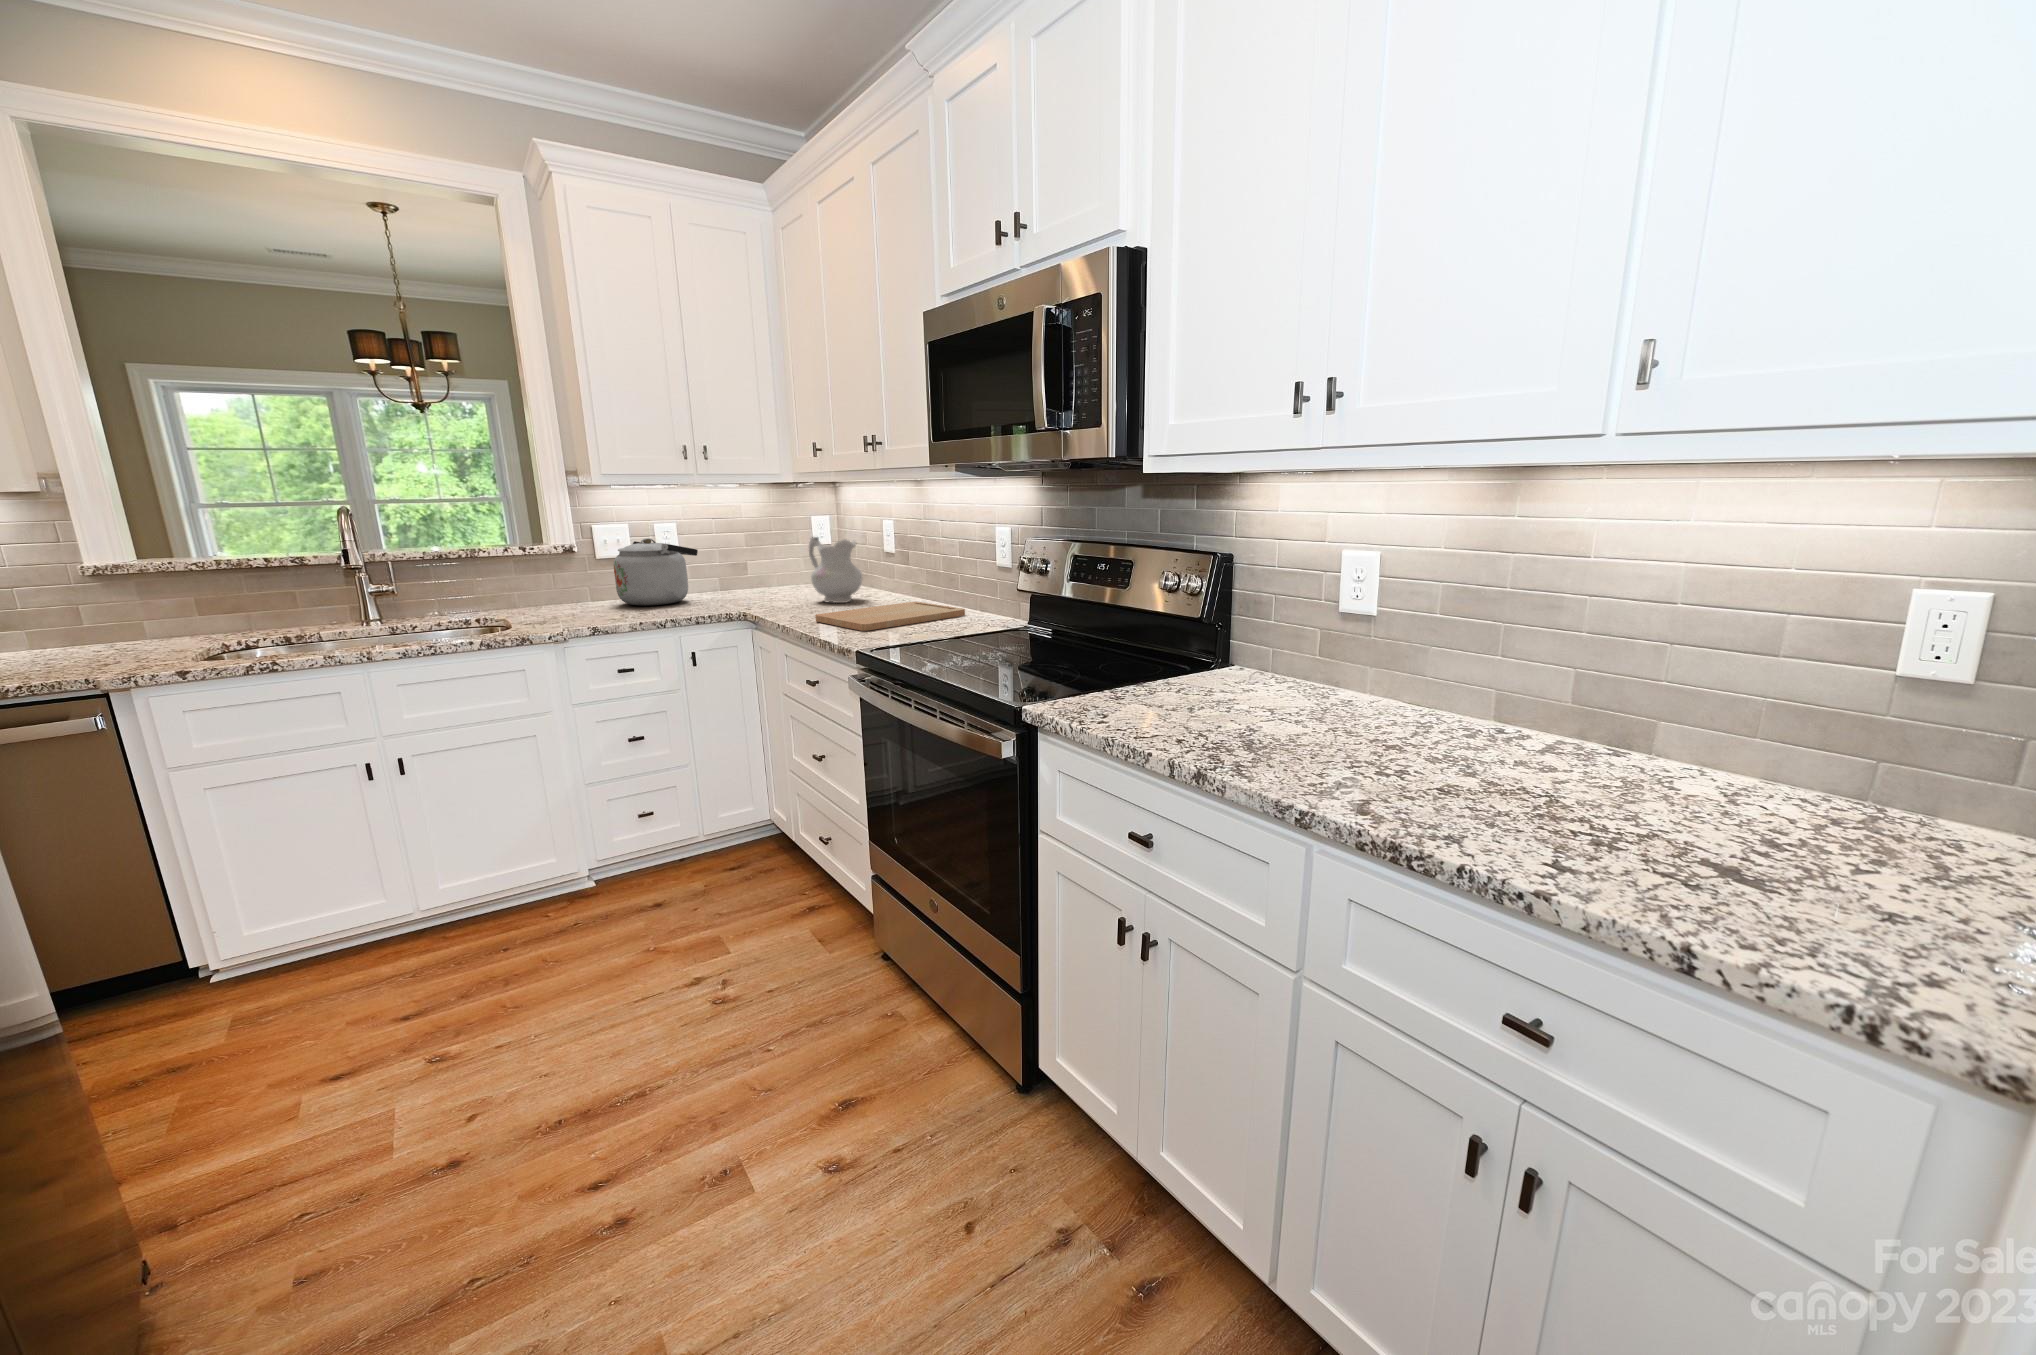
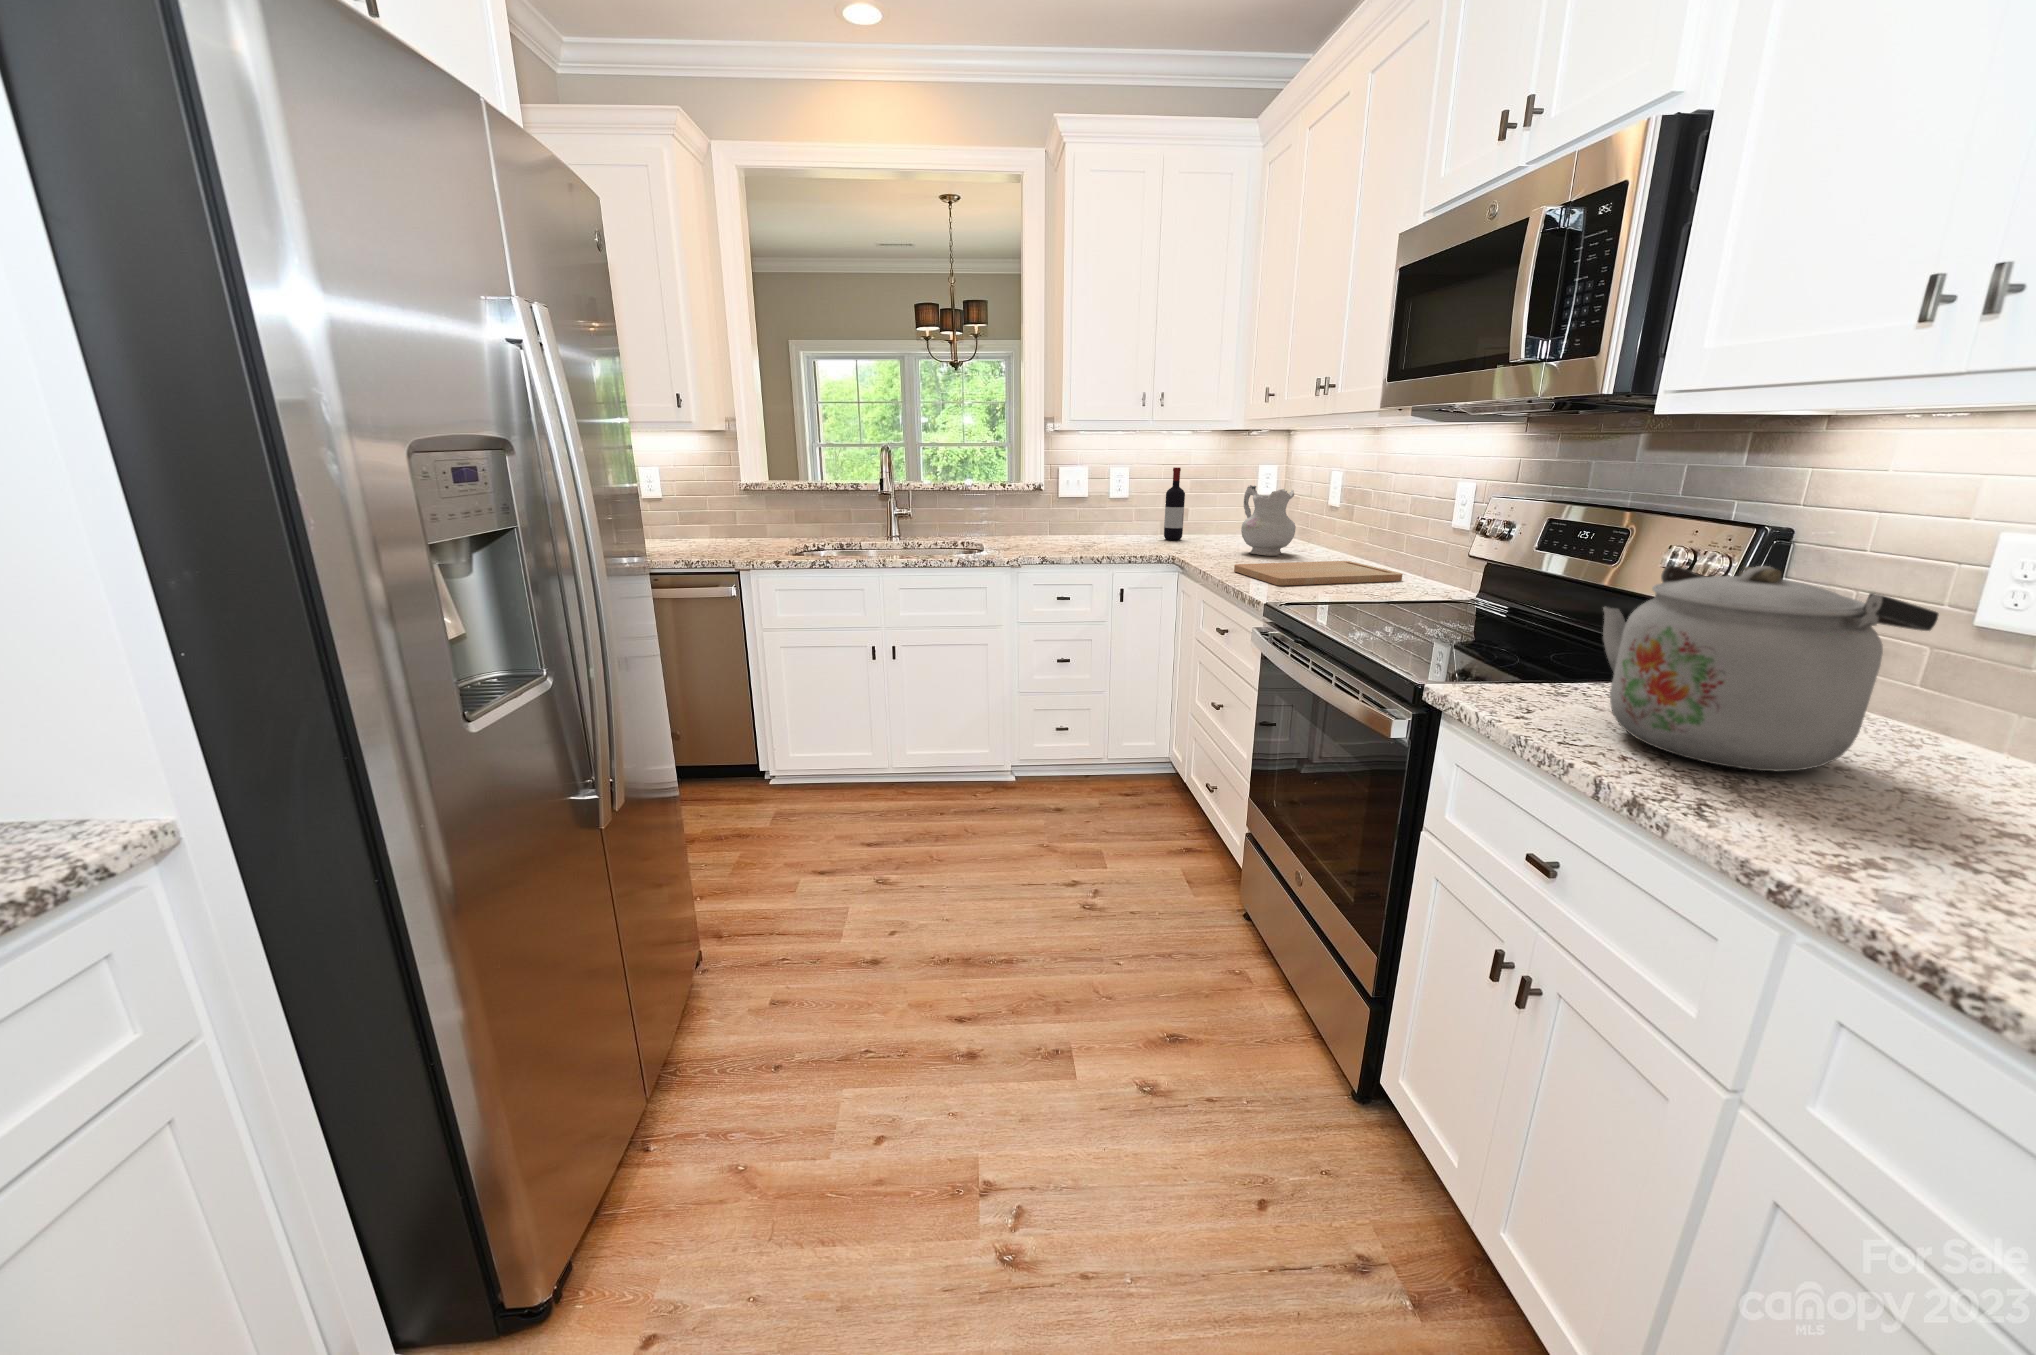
wine bottle: none [725,521,749,595] -> present [1164,467,1185,540]
kettle: present [614,538,698,606] -> present [1603,566,1939,771]

